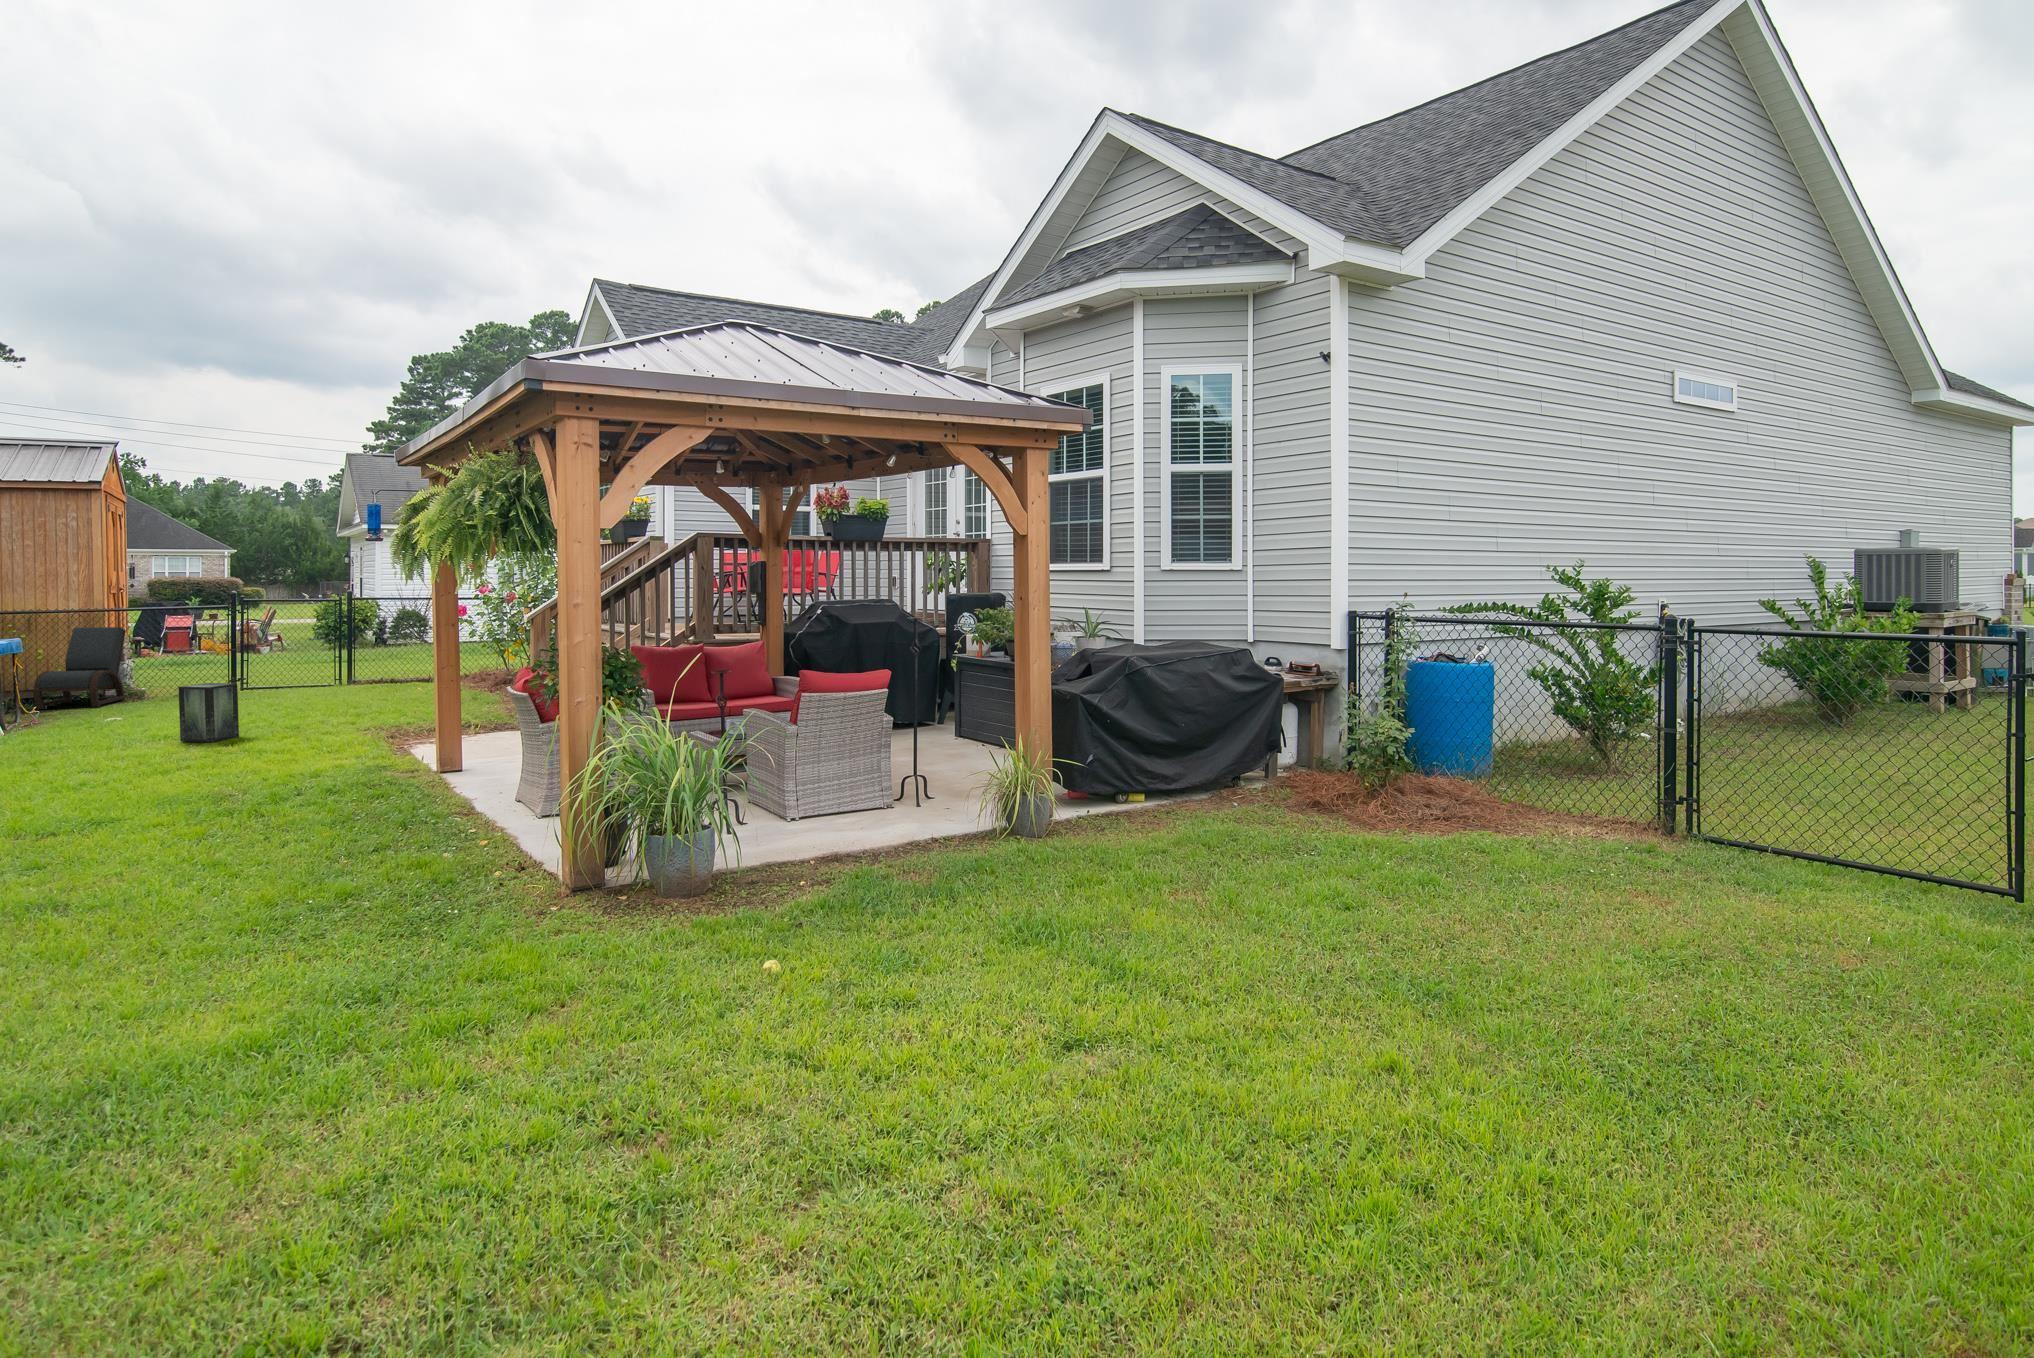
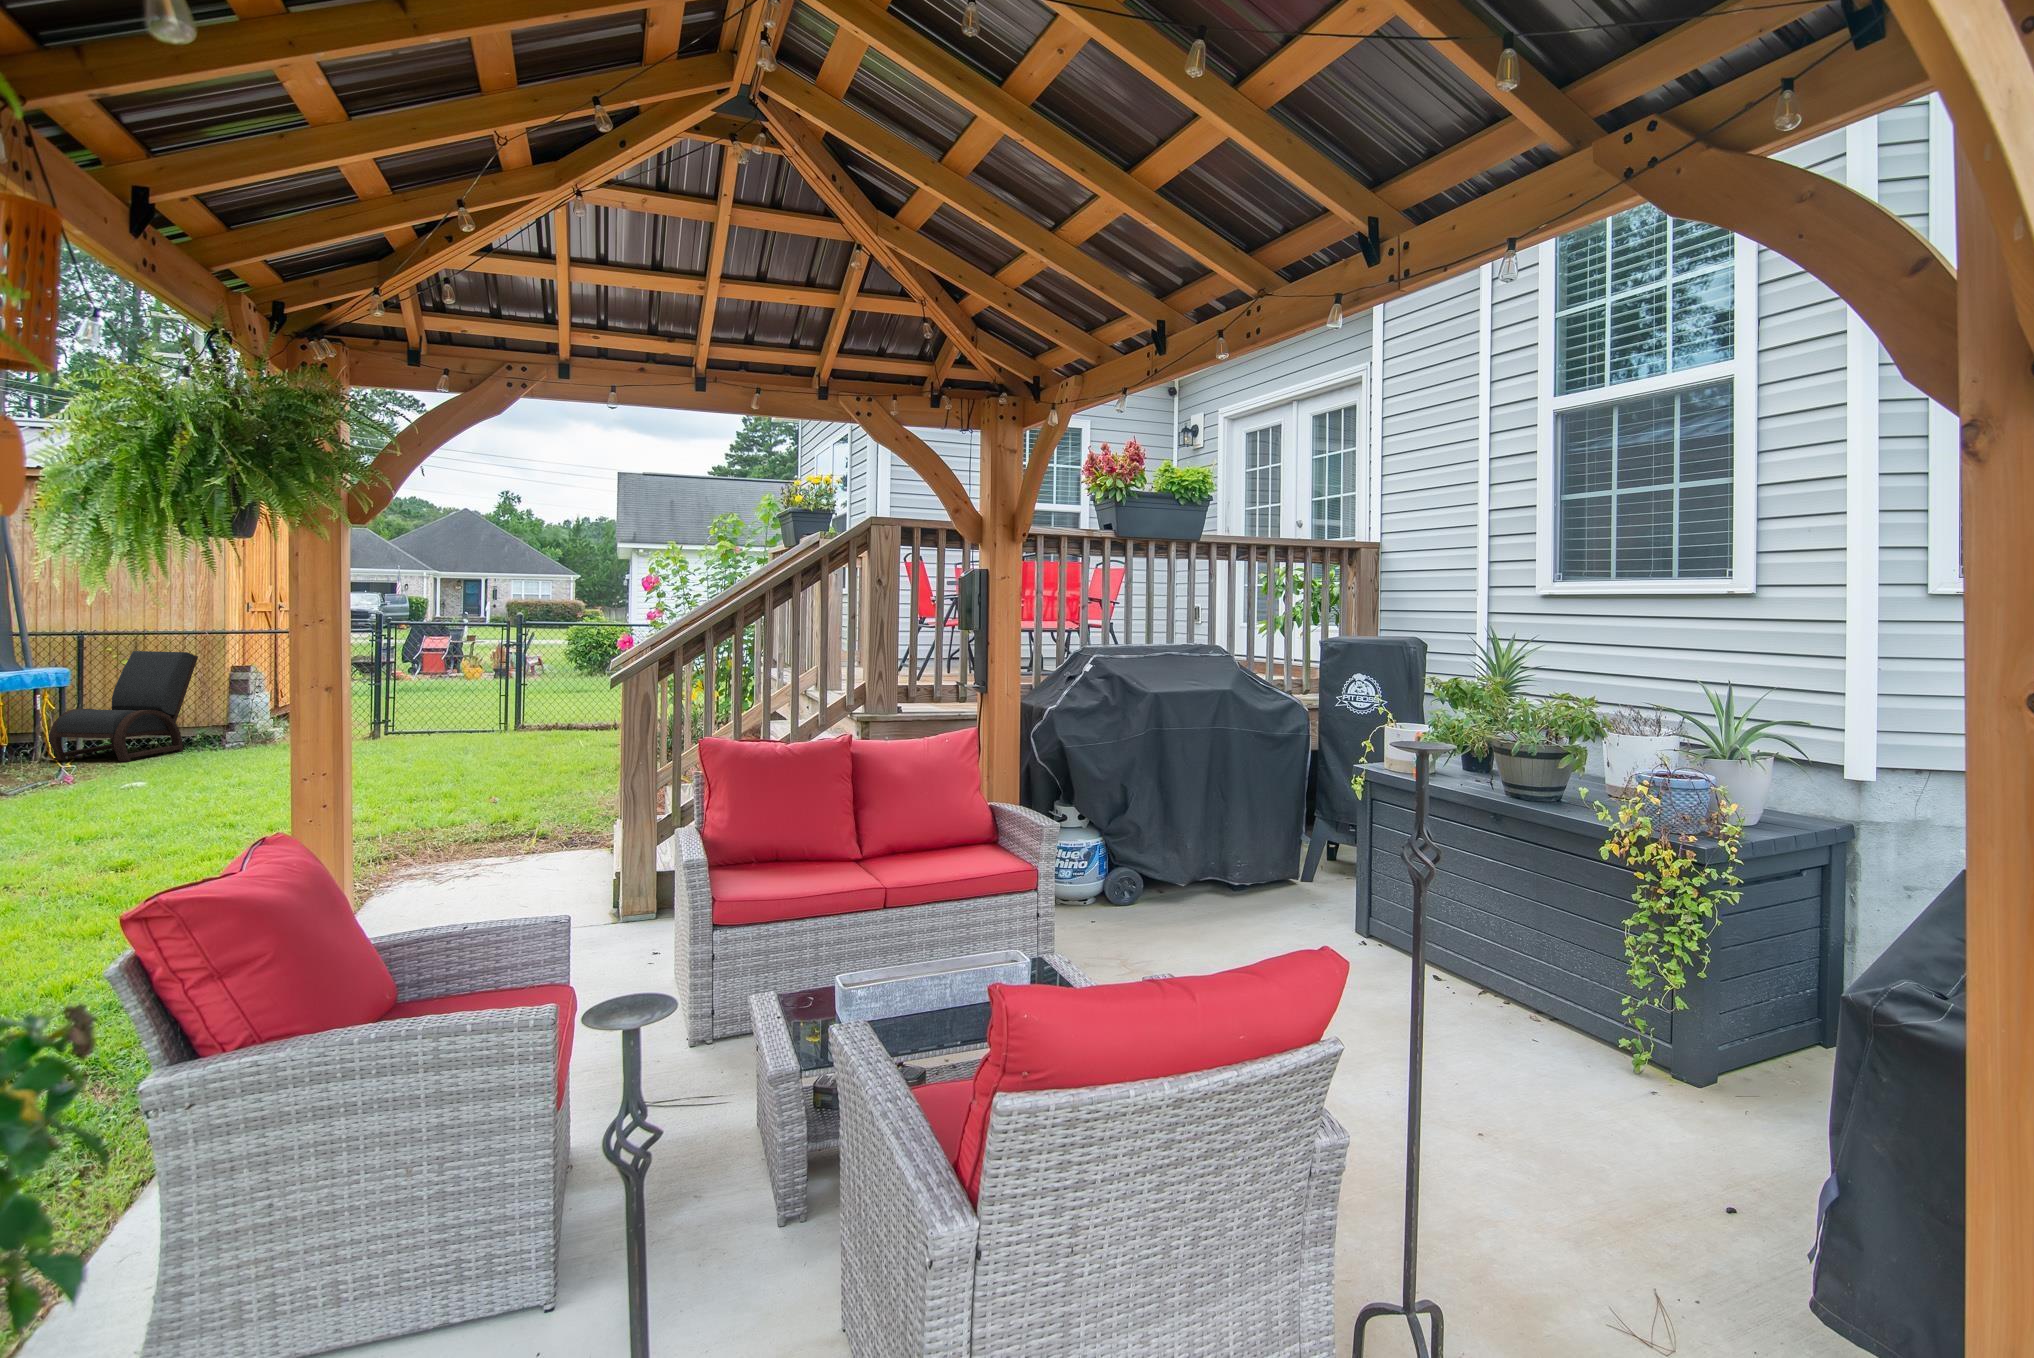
storage box: present [178,683,239,742] -> none [44,748,147,852]

